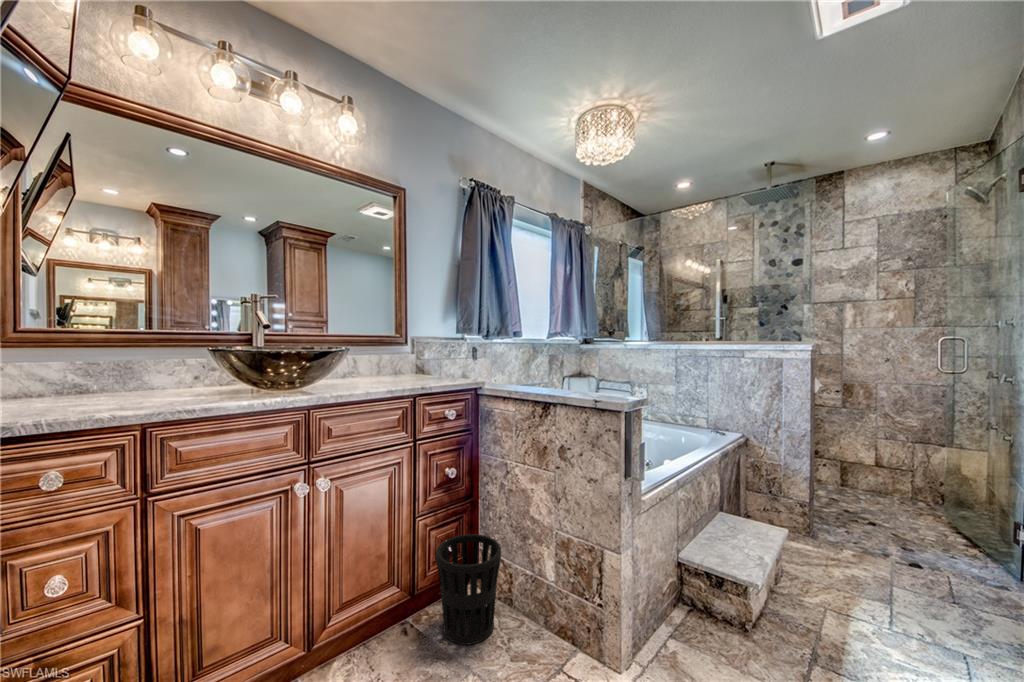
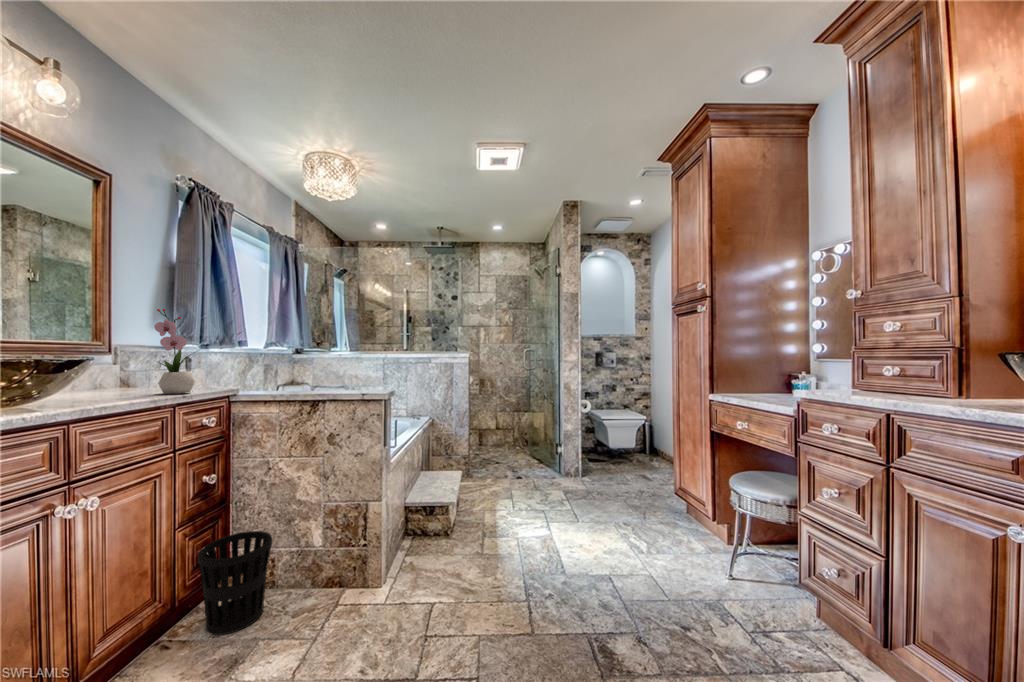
flower arrangement: none [411,301,449,383] -> present [154,309,195,394]

